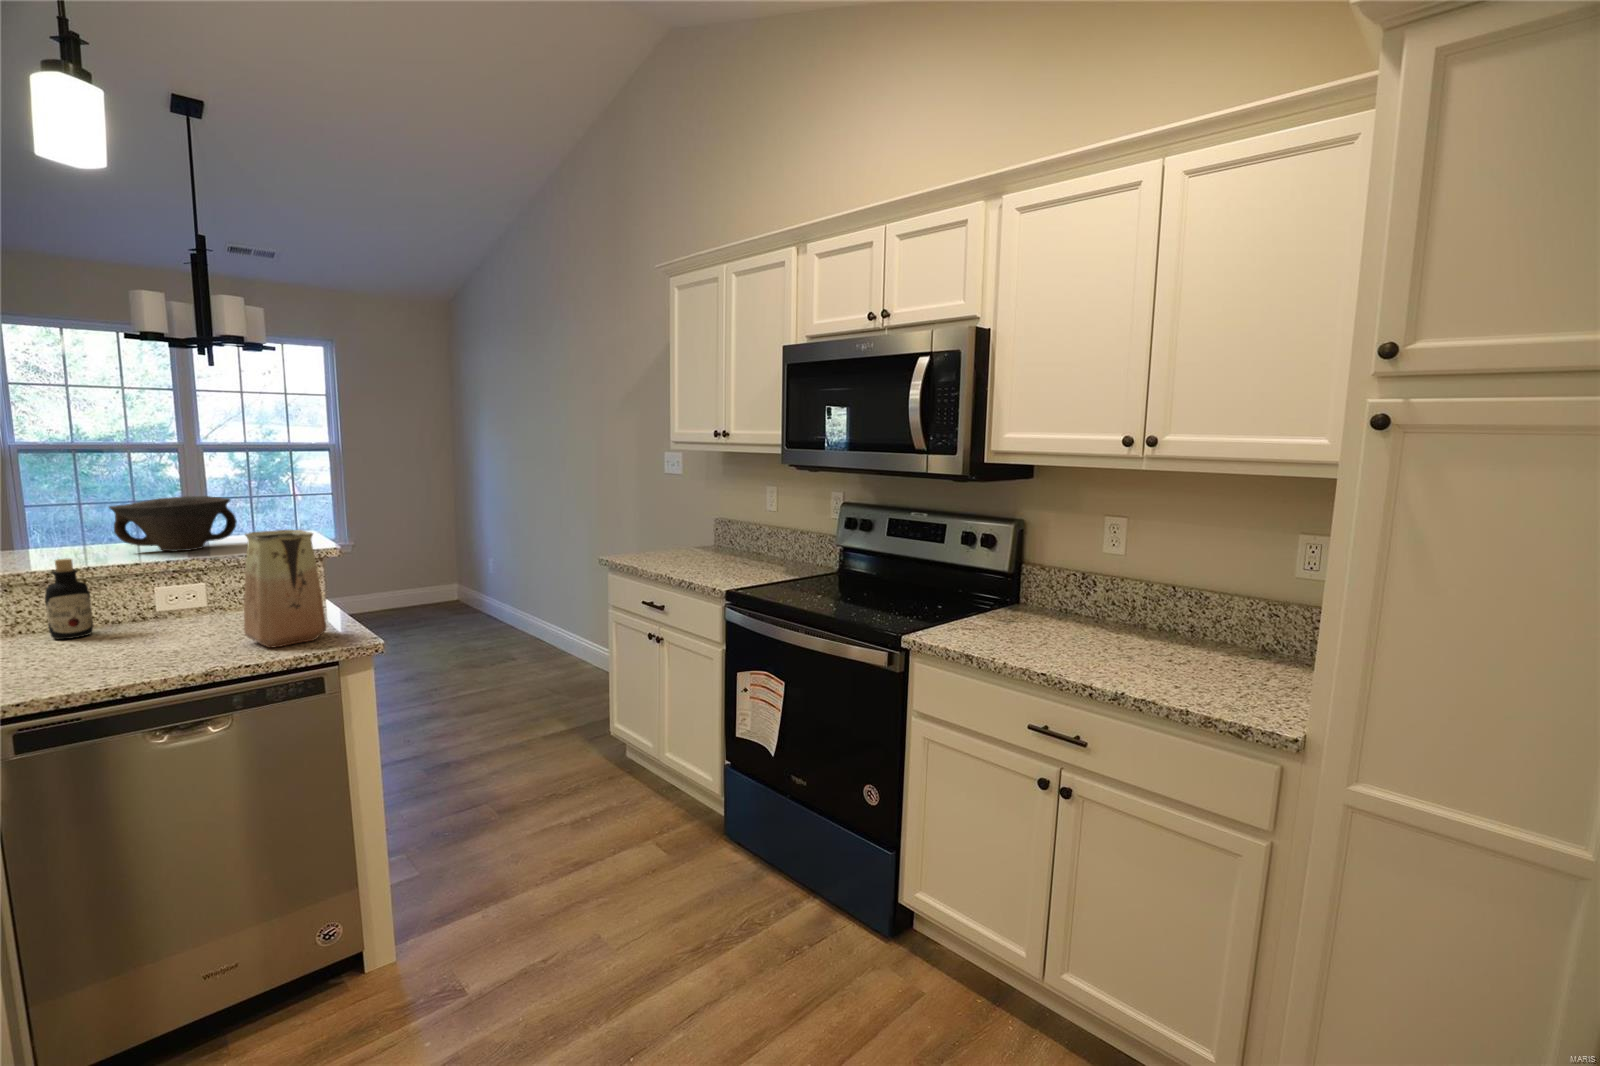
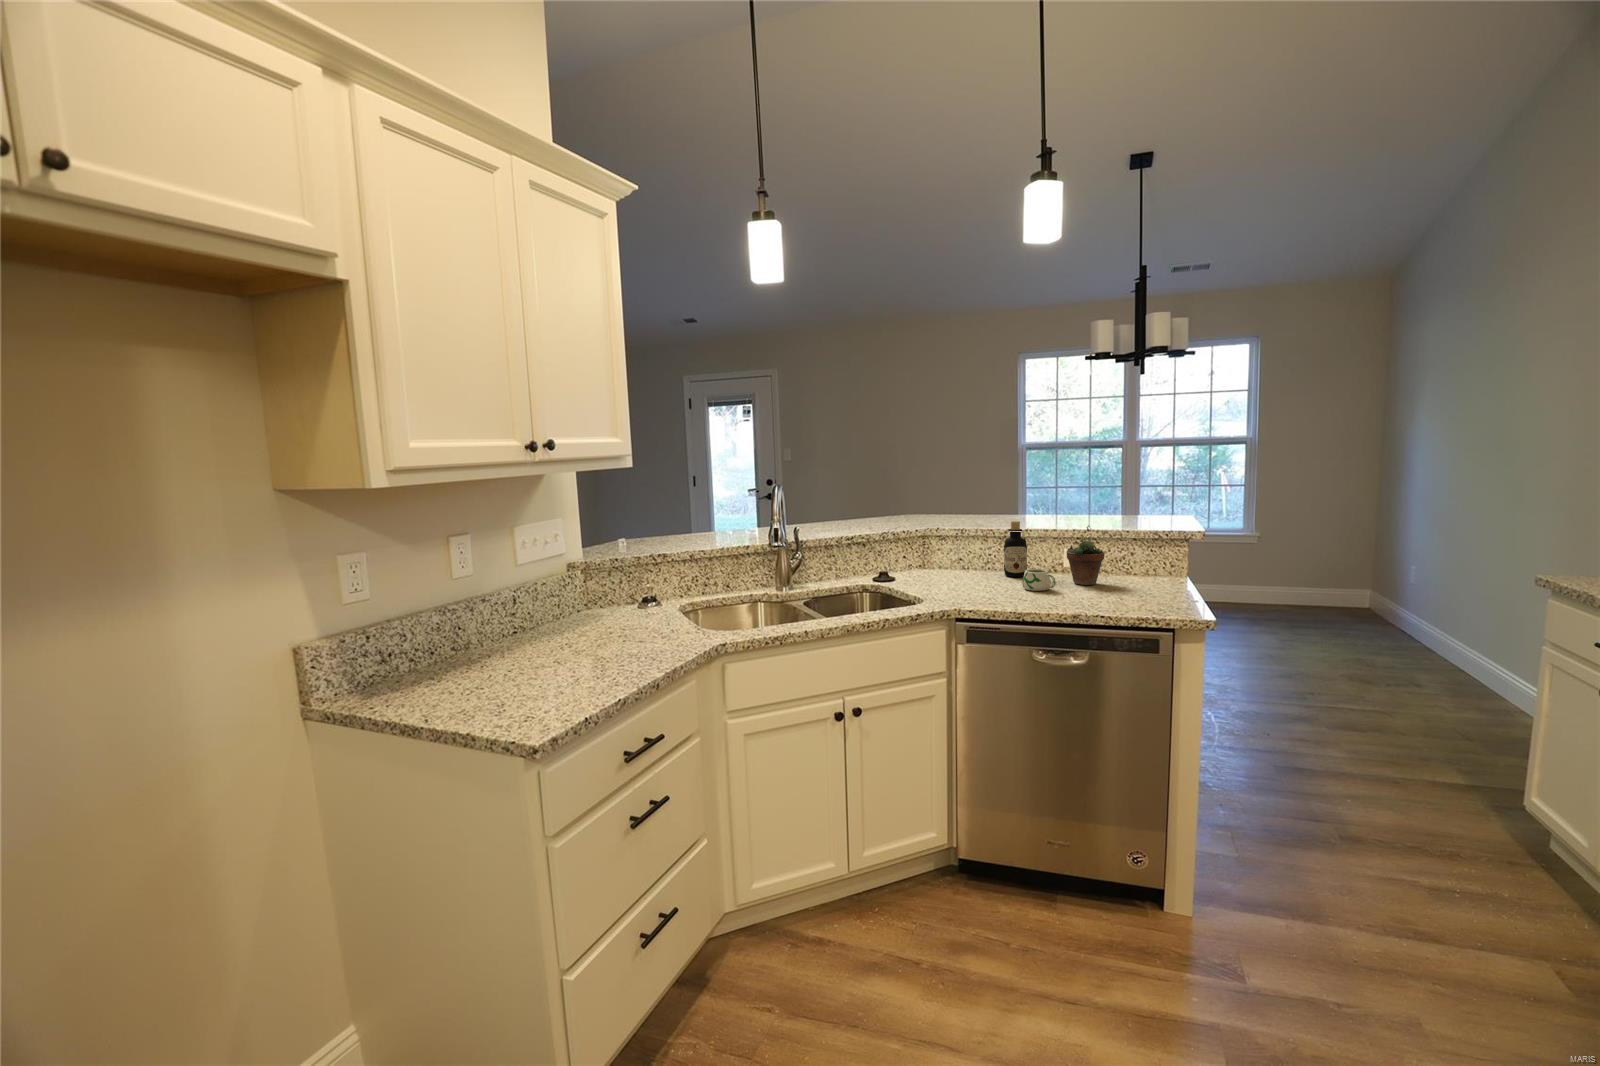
bowl: present [109,496,237,551] -> none [1047,481,1127,523]
vase: present [244,530,326,648] -> none [1109,509,1170,608]
succulent plant: none [164,555,223,631] -> present [1067,526,1104,585]
mug: none [97,621,157,653] -> present [1022,569,1056,591]

